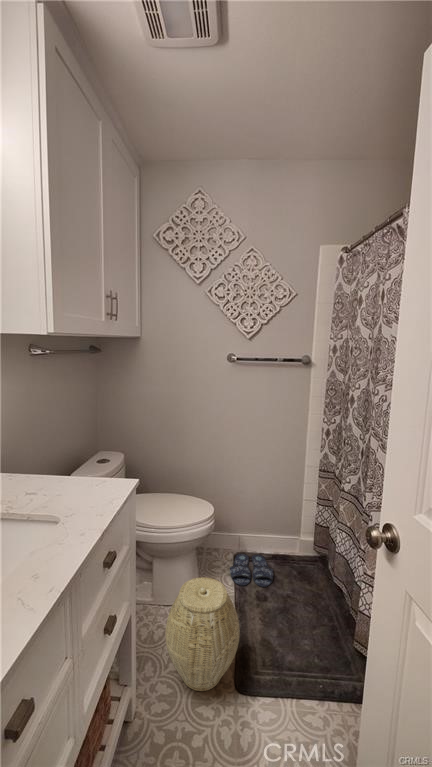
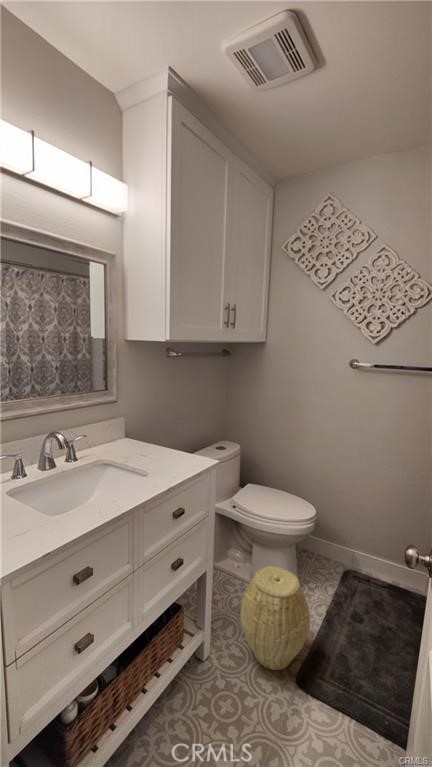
slippers: present [230,554,273,587] -> none [334,570,384,610]

